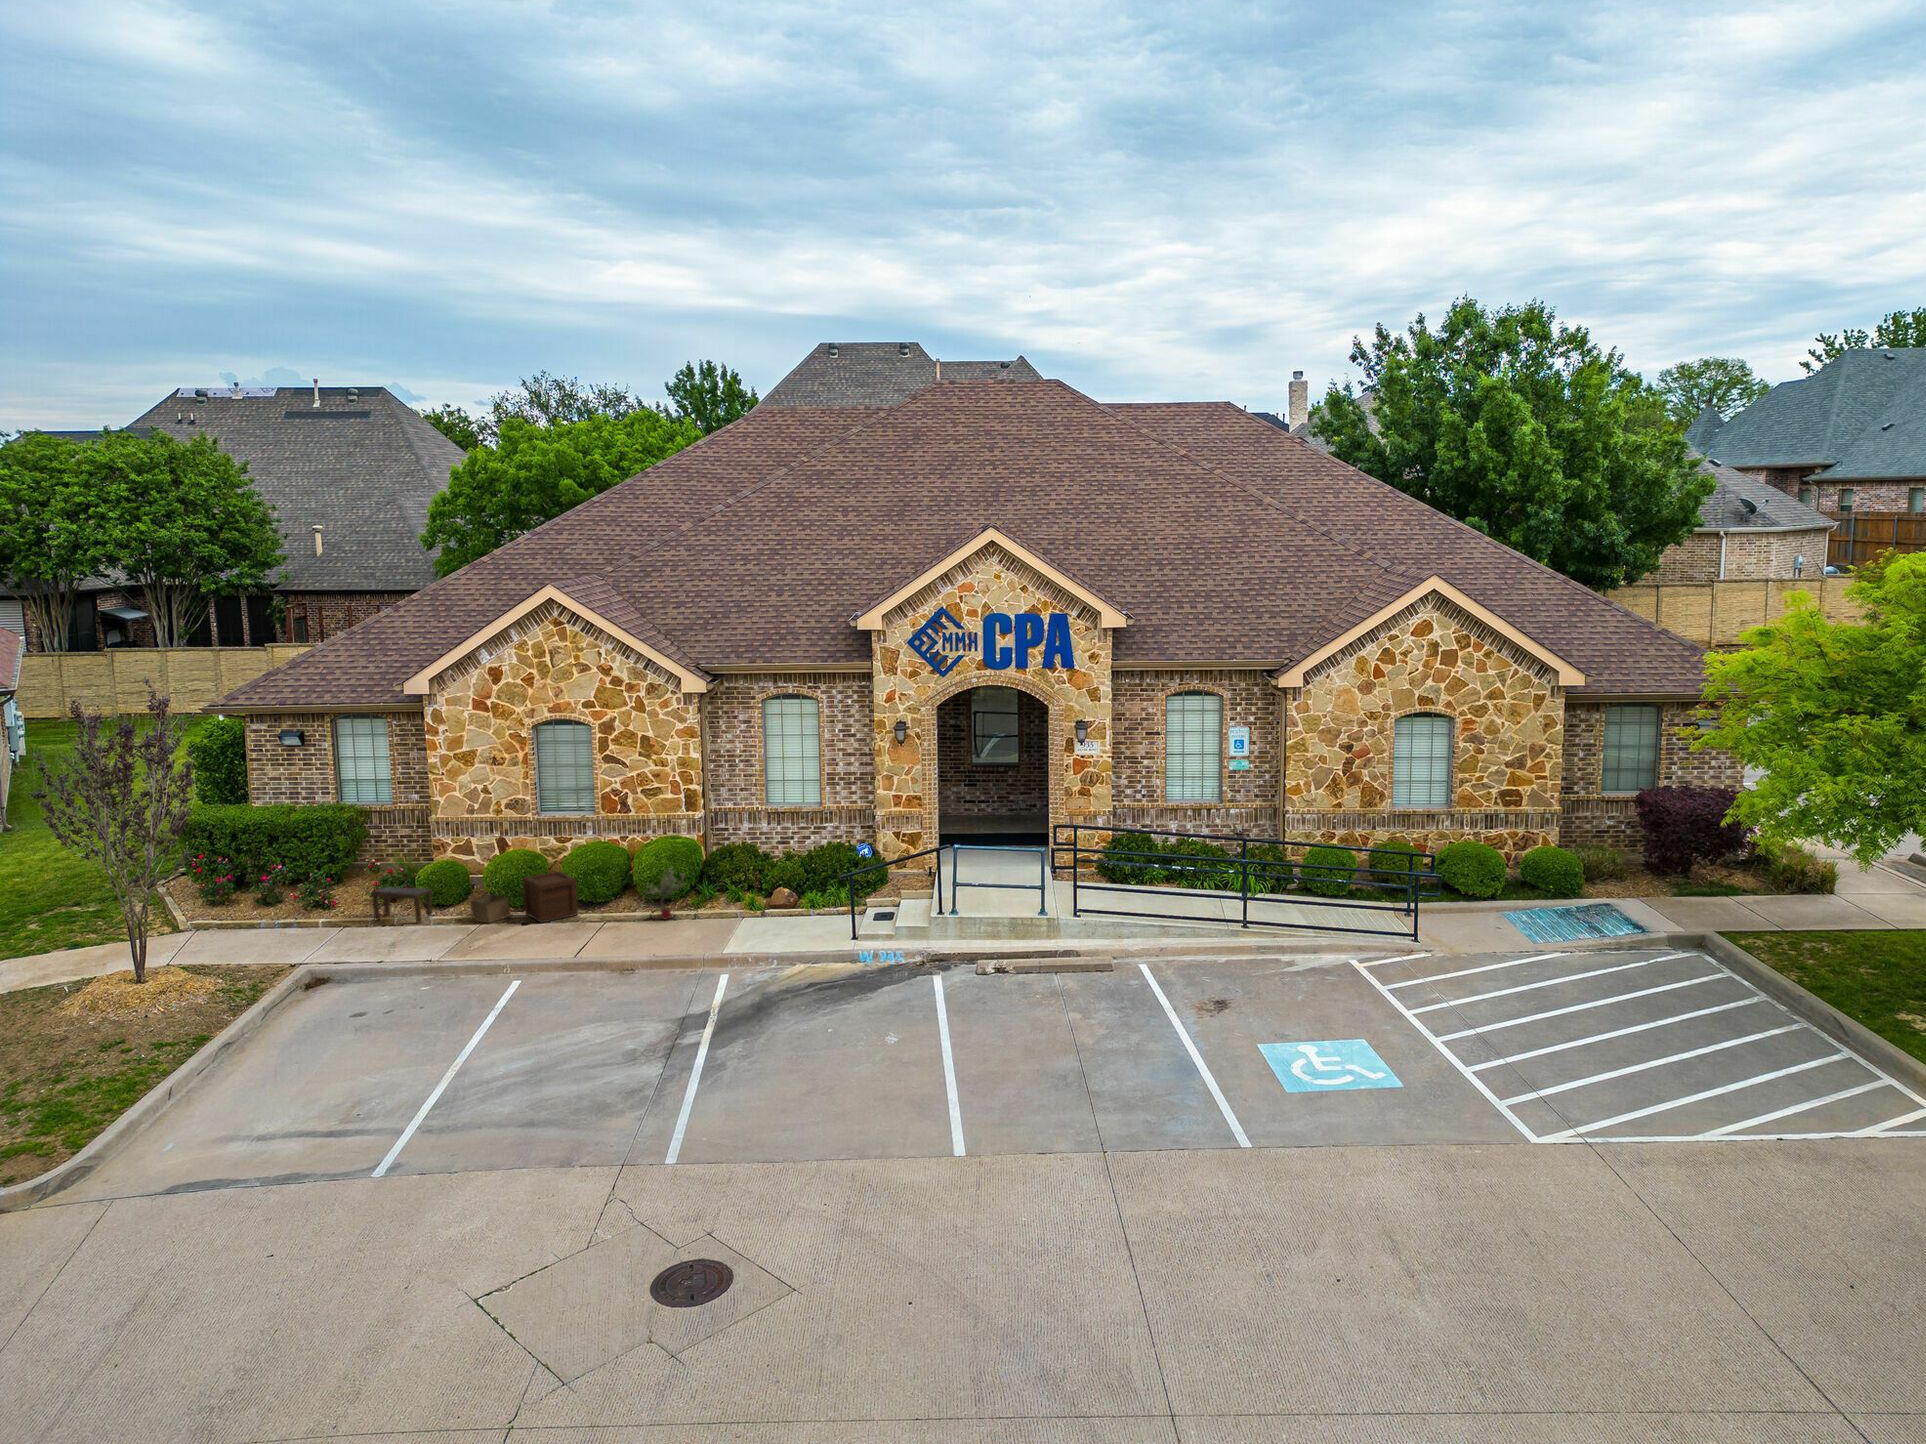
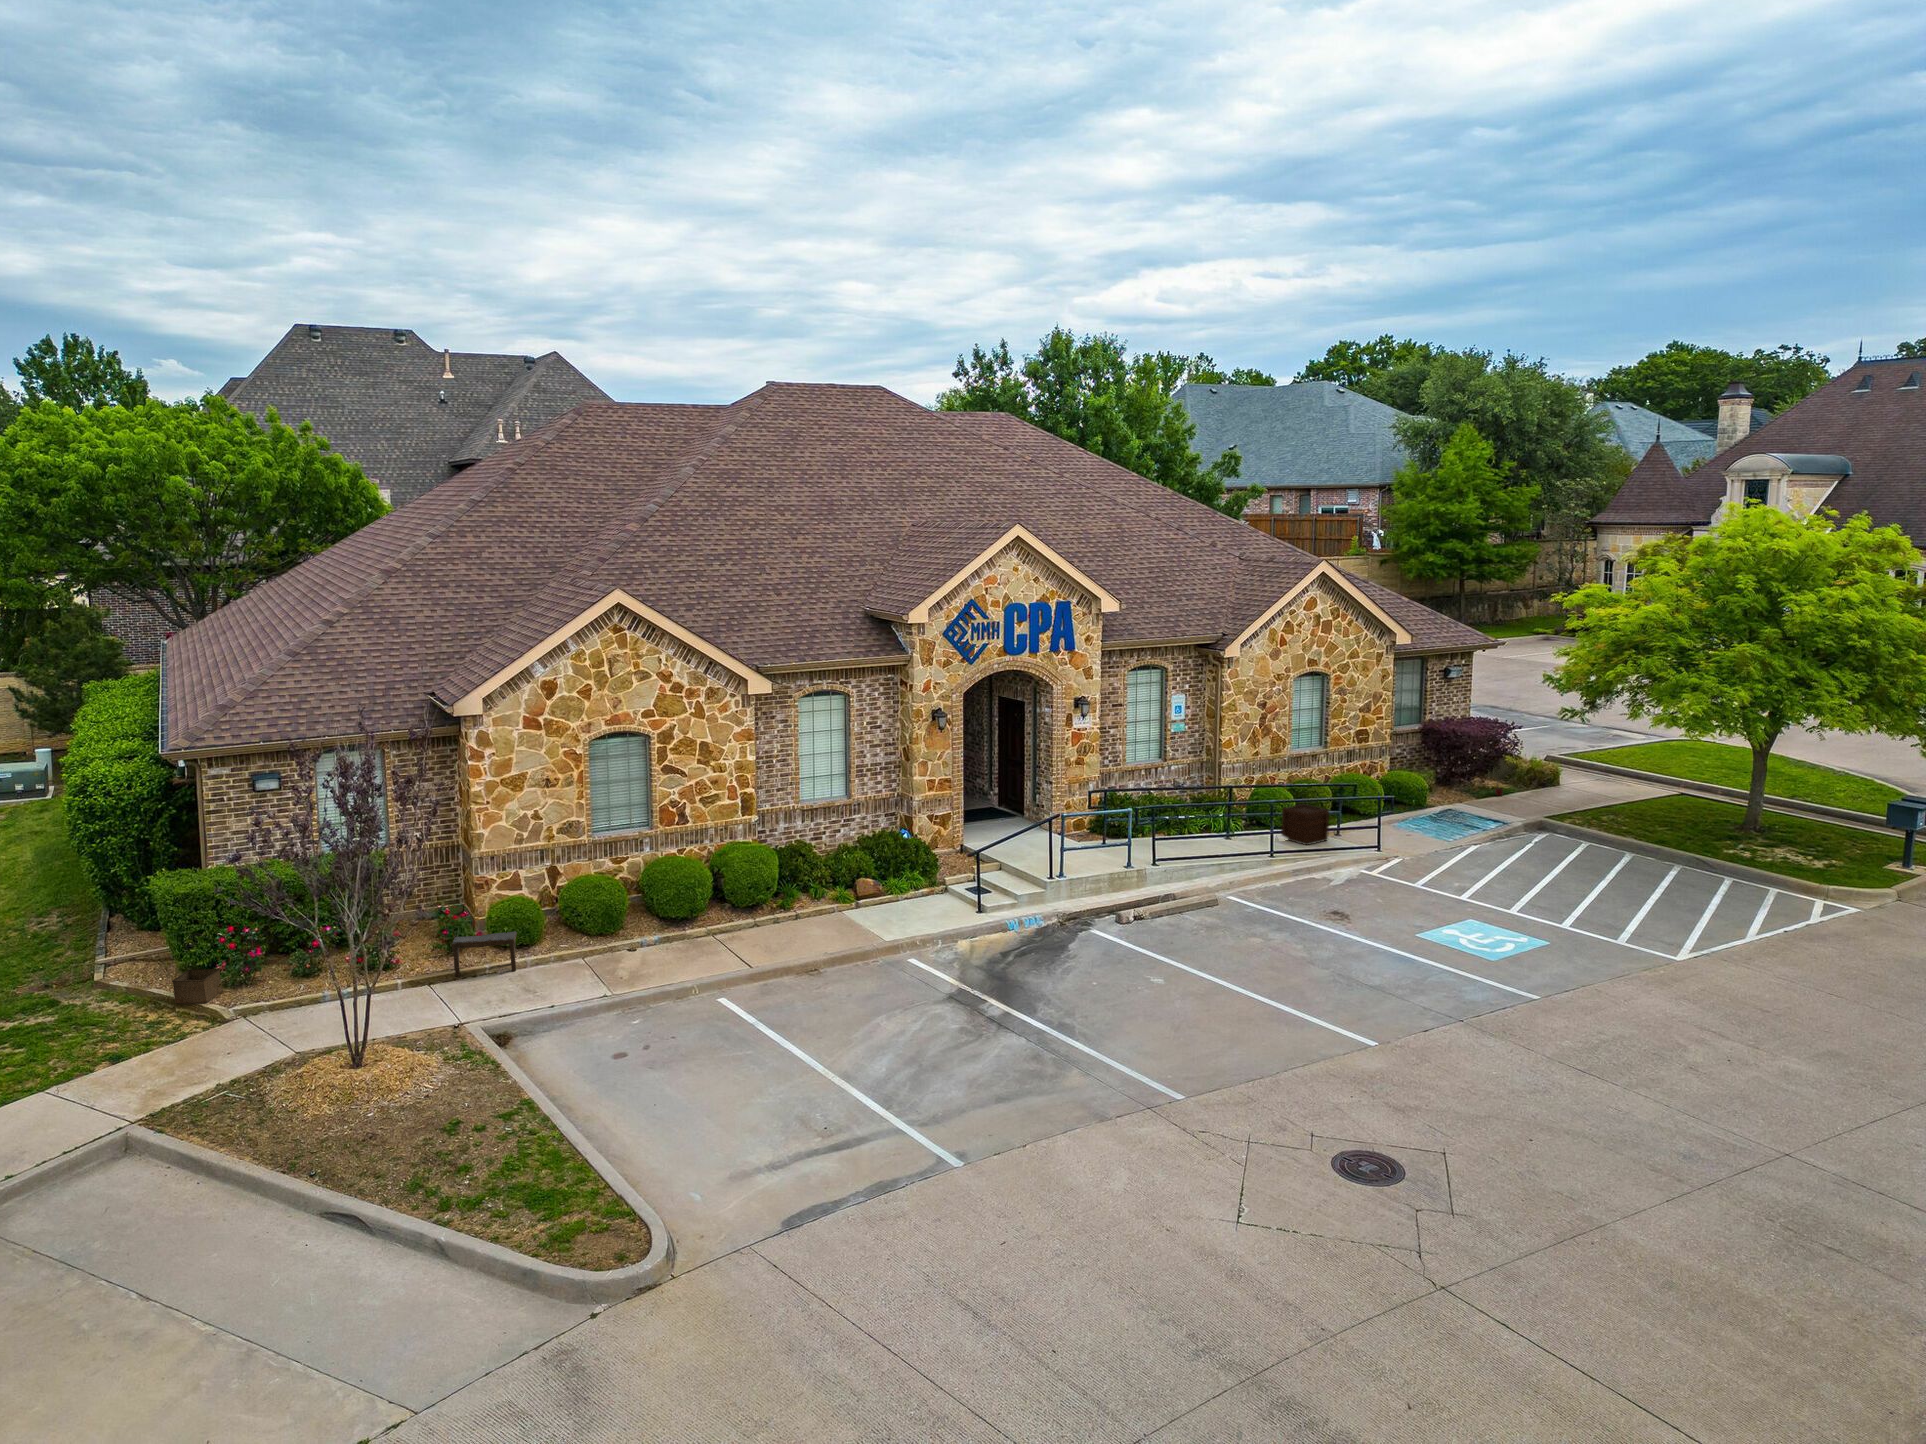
potted tree: present [645,869,685,920] -> present [1486,760,1515,796]
wooden crate: present [523,871,578,923] -> present [1281,804,1329,845]
storage bin: present [470,894,510,923] -> present [172,969,223,1004]

